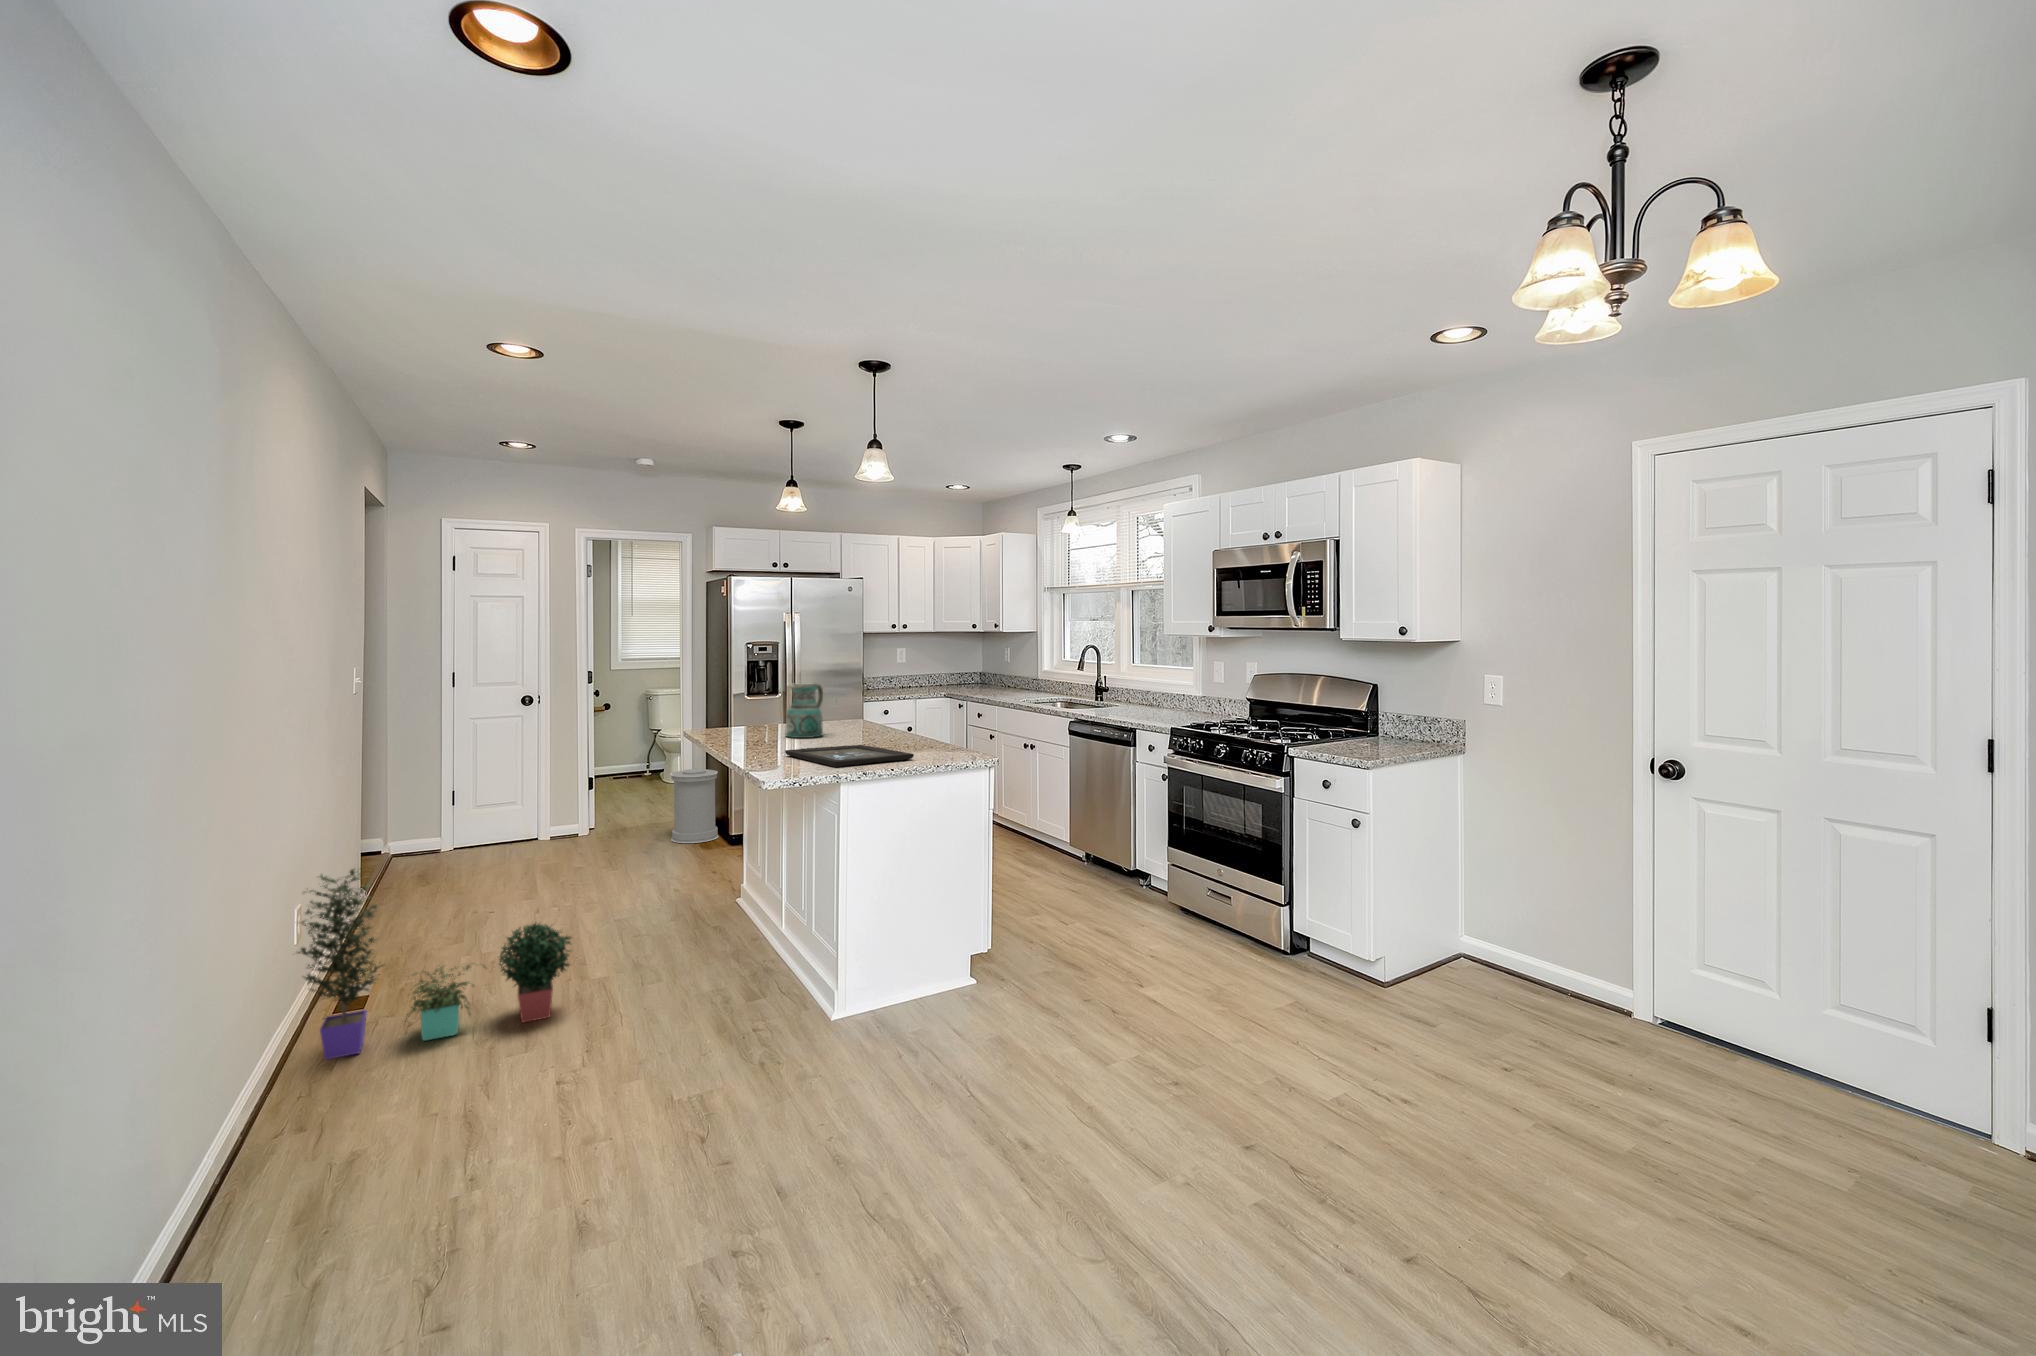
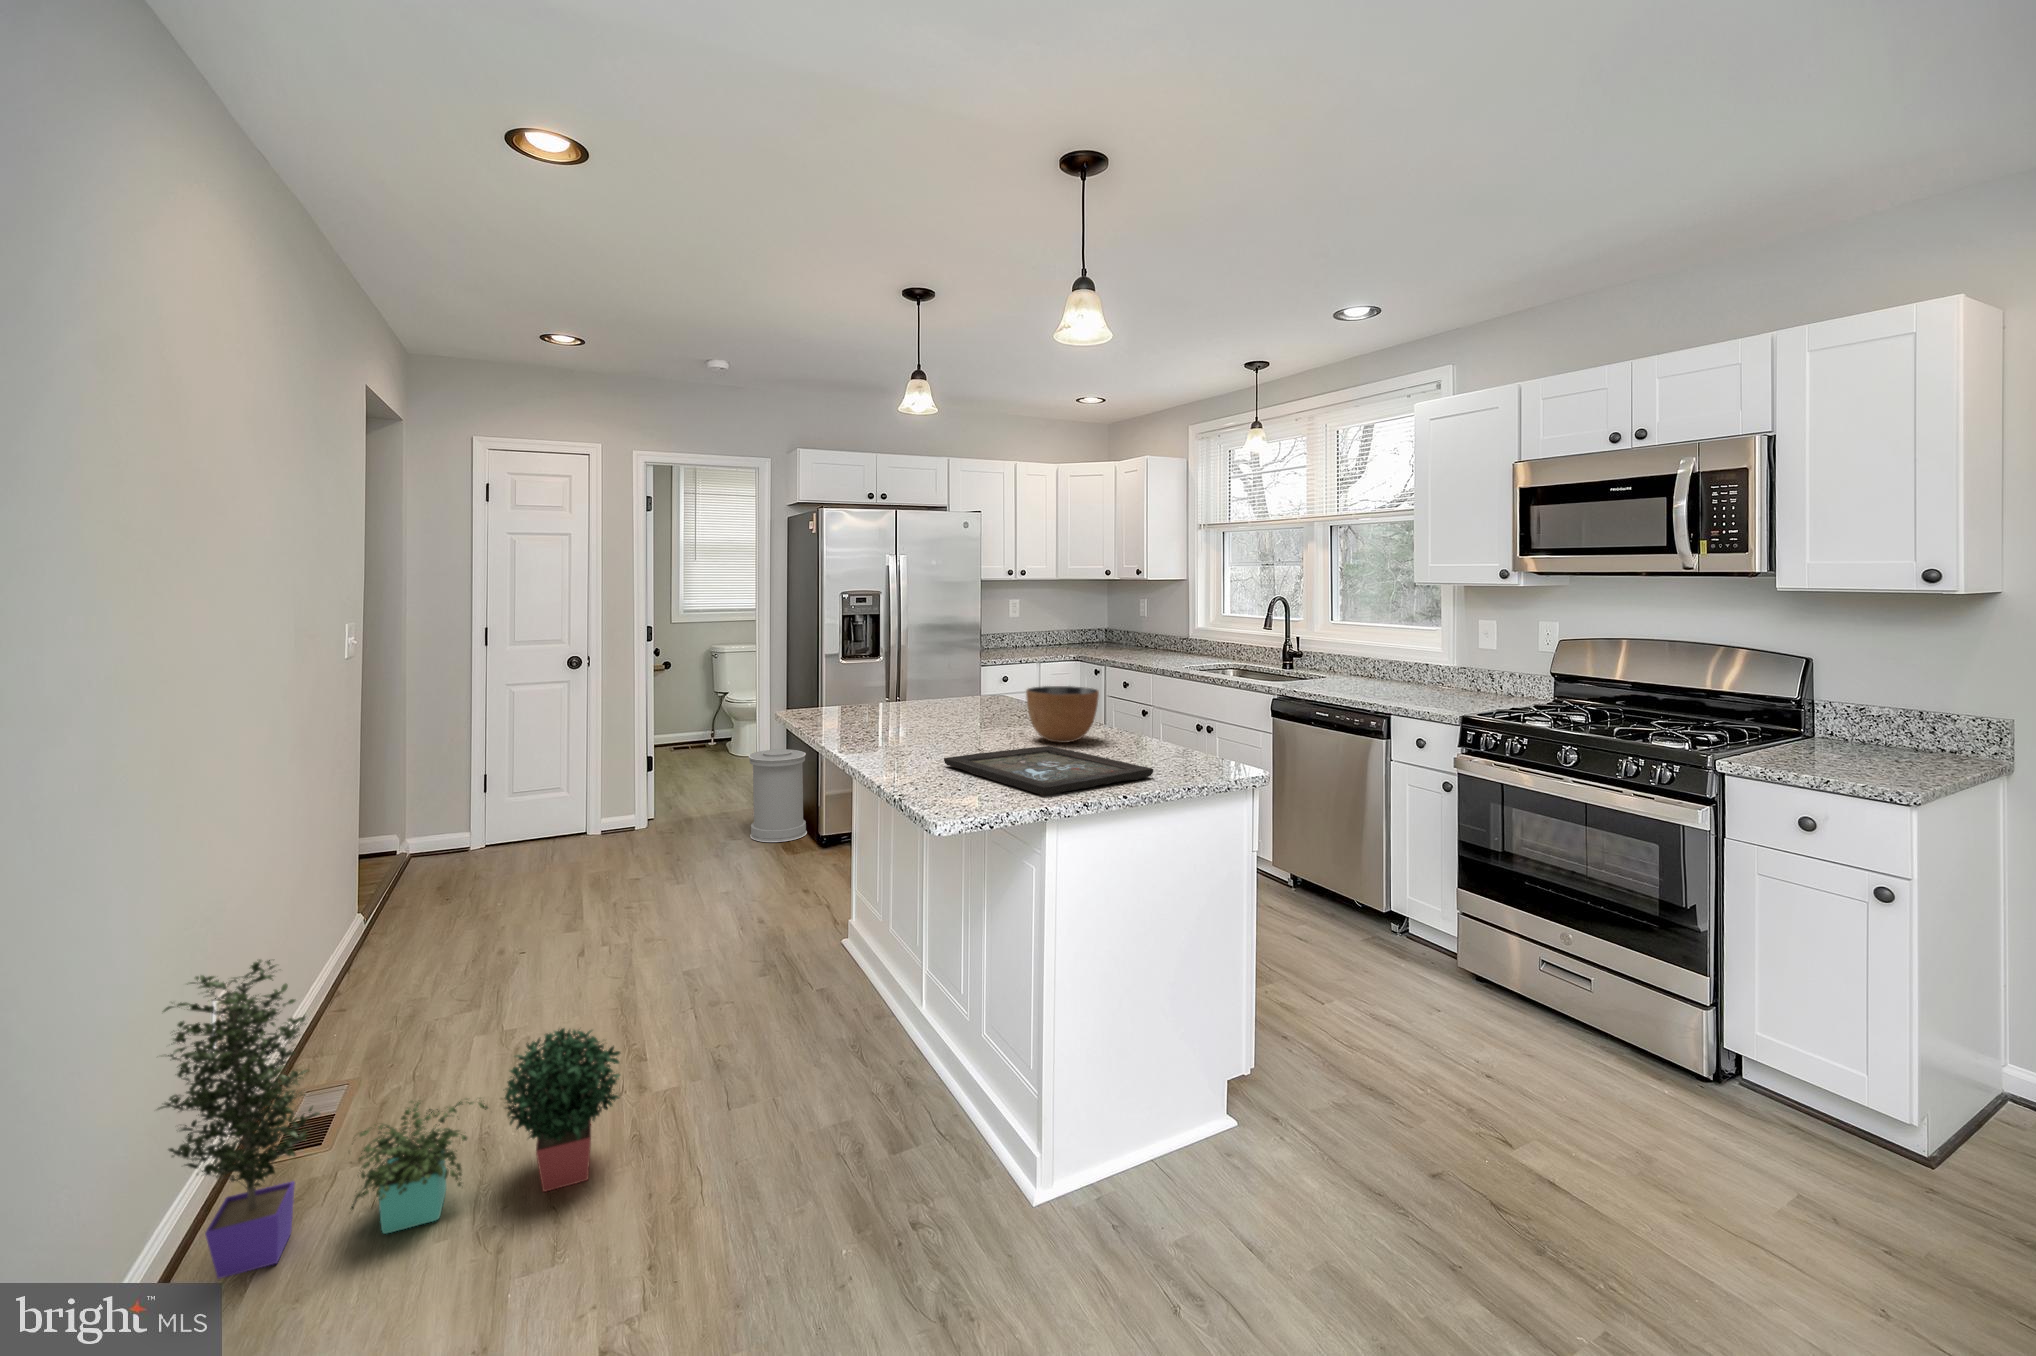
ceramic pitcher: present [785,682,823,738] -> none [920,647,972,728]
bowl: none [852,708,901,745] -> present [1026,686,1099,743]

